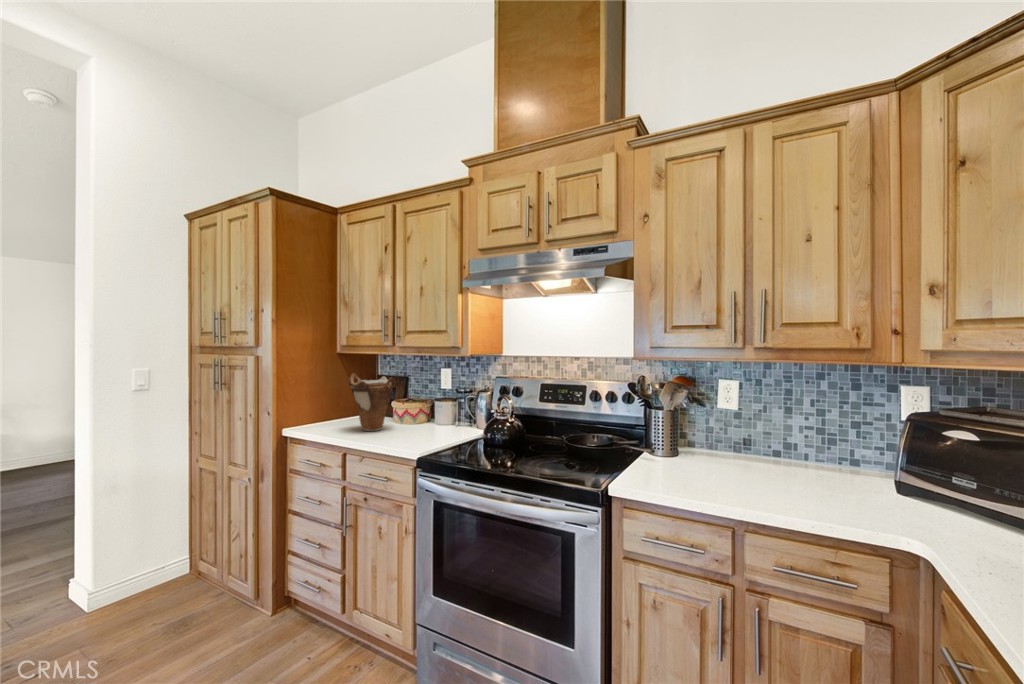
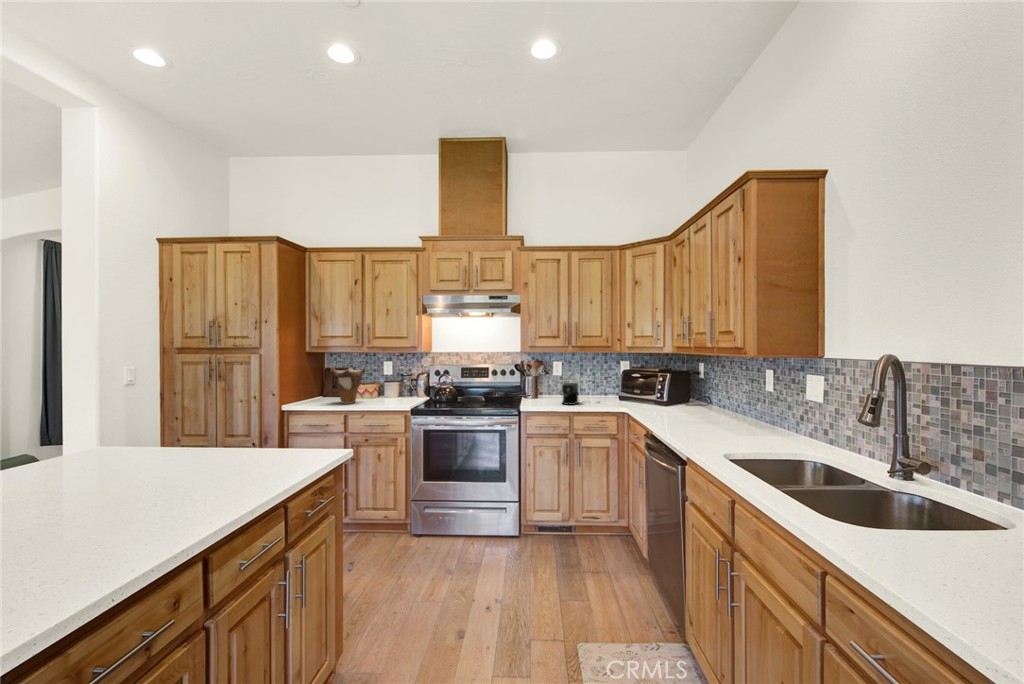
coffee maker: none [720,432,832,493] -> present [562,383,579,405]

